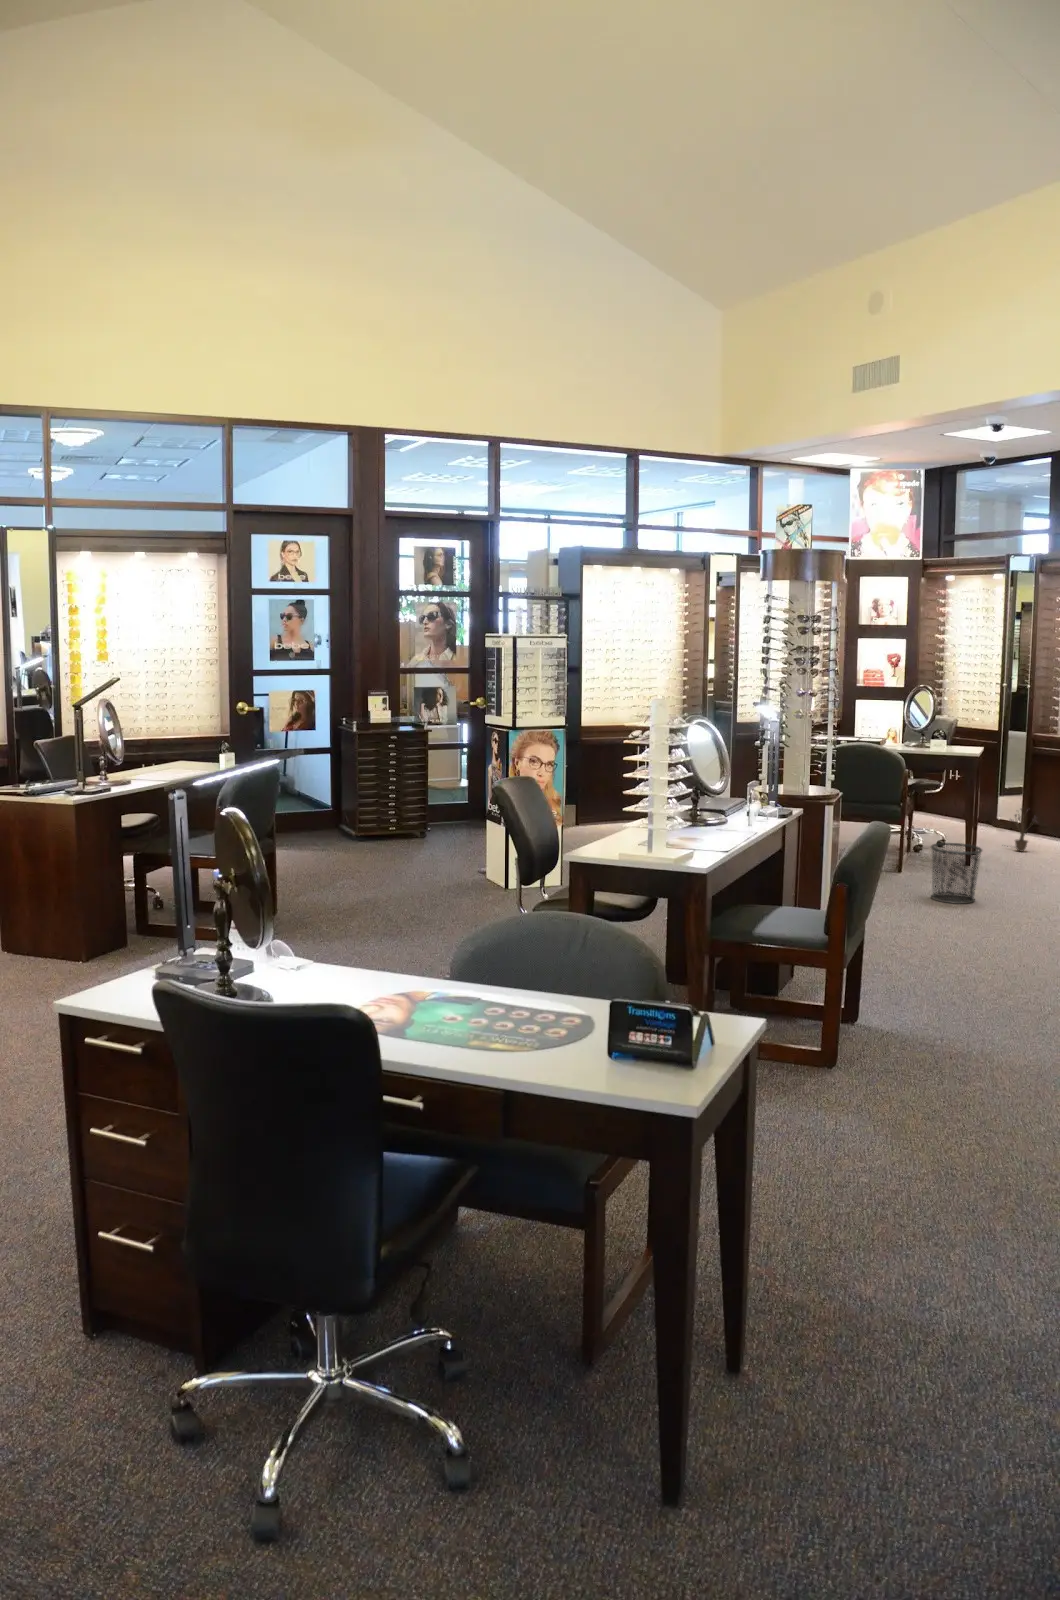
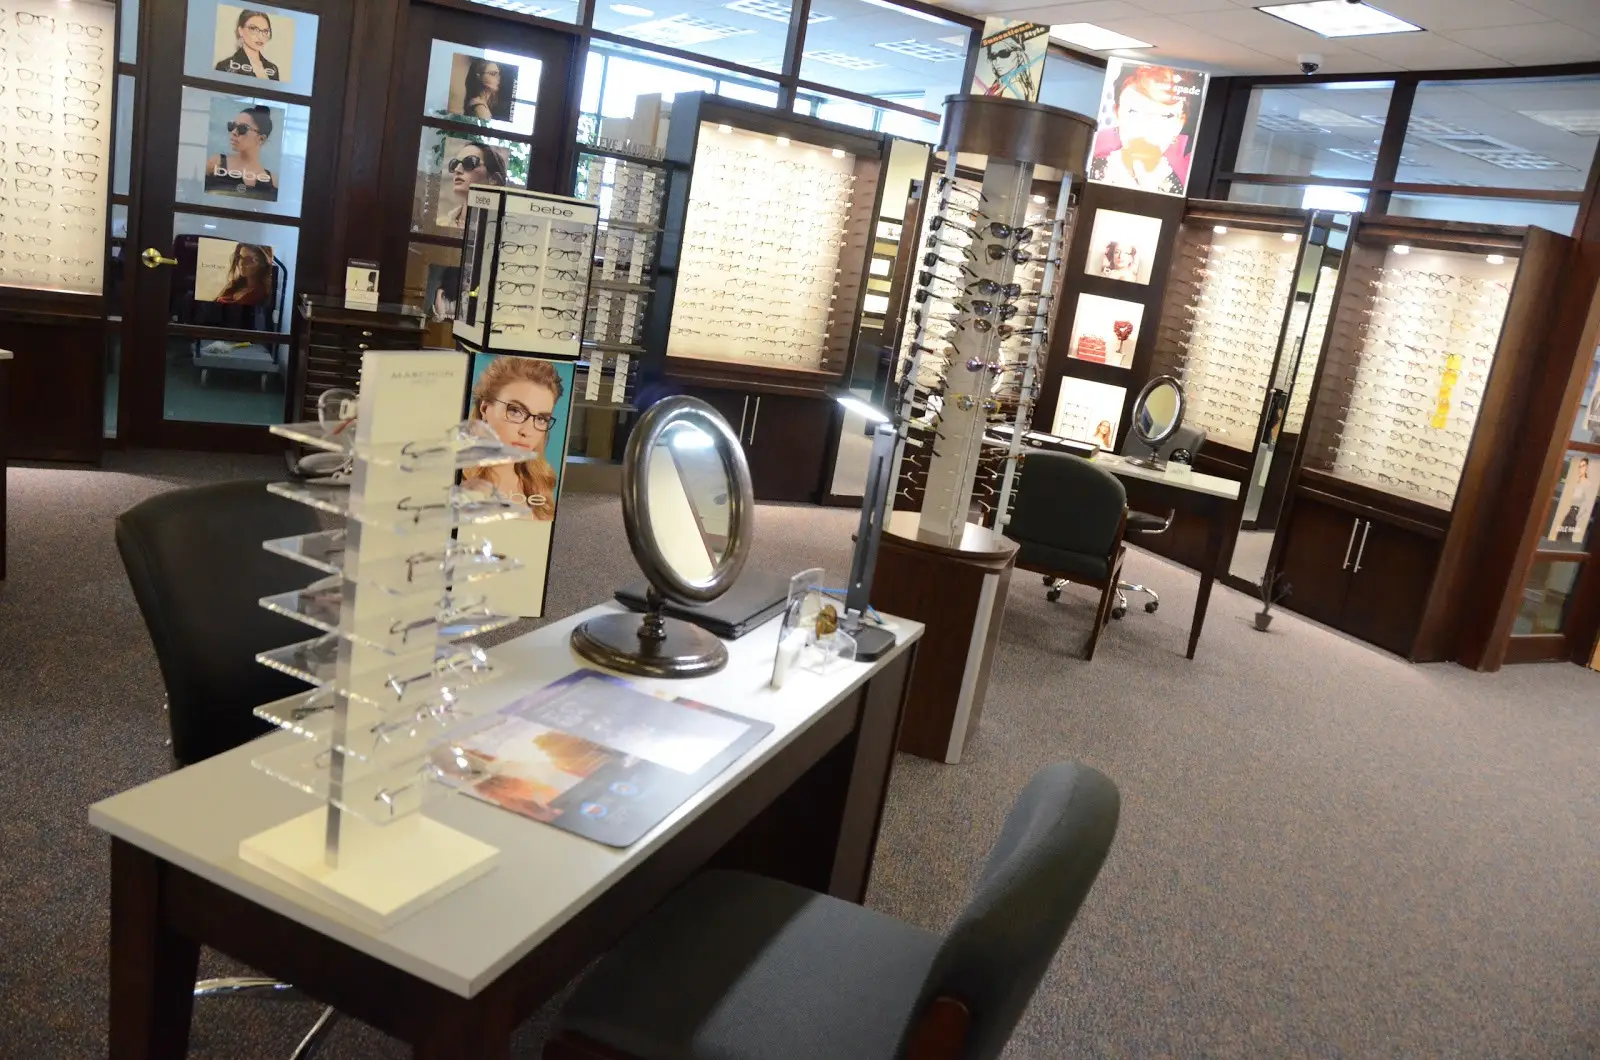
waste bin: present [931,843,982,904] -> none [1134,627,1224,729]

